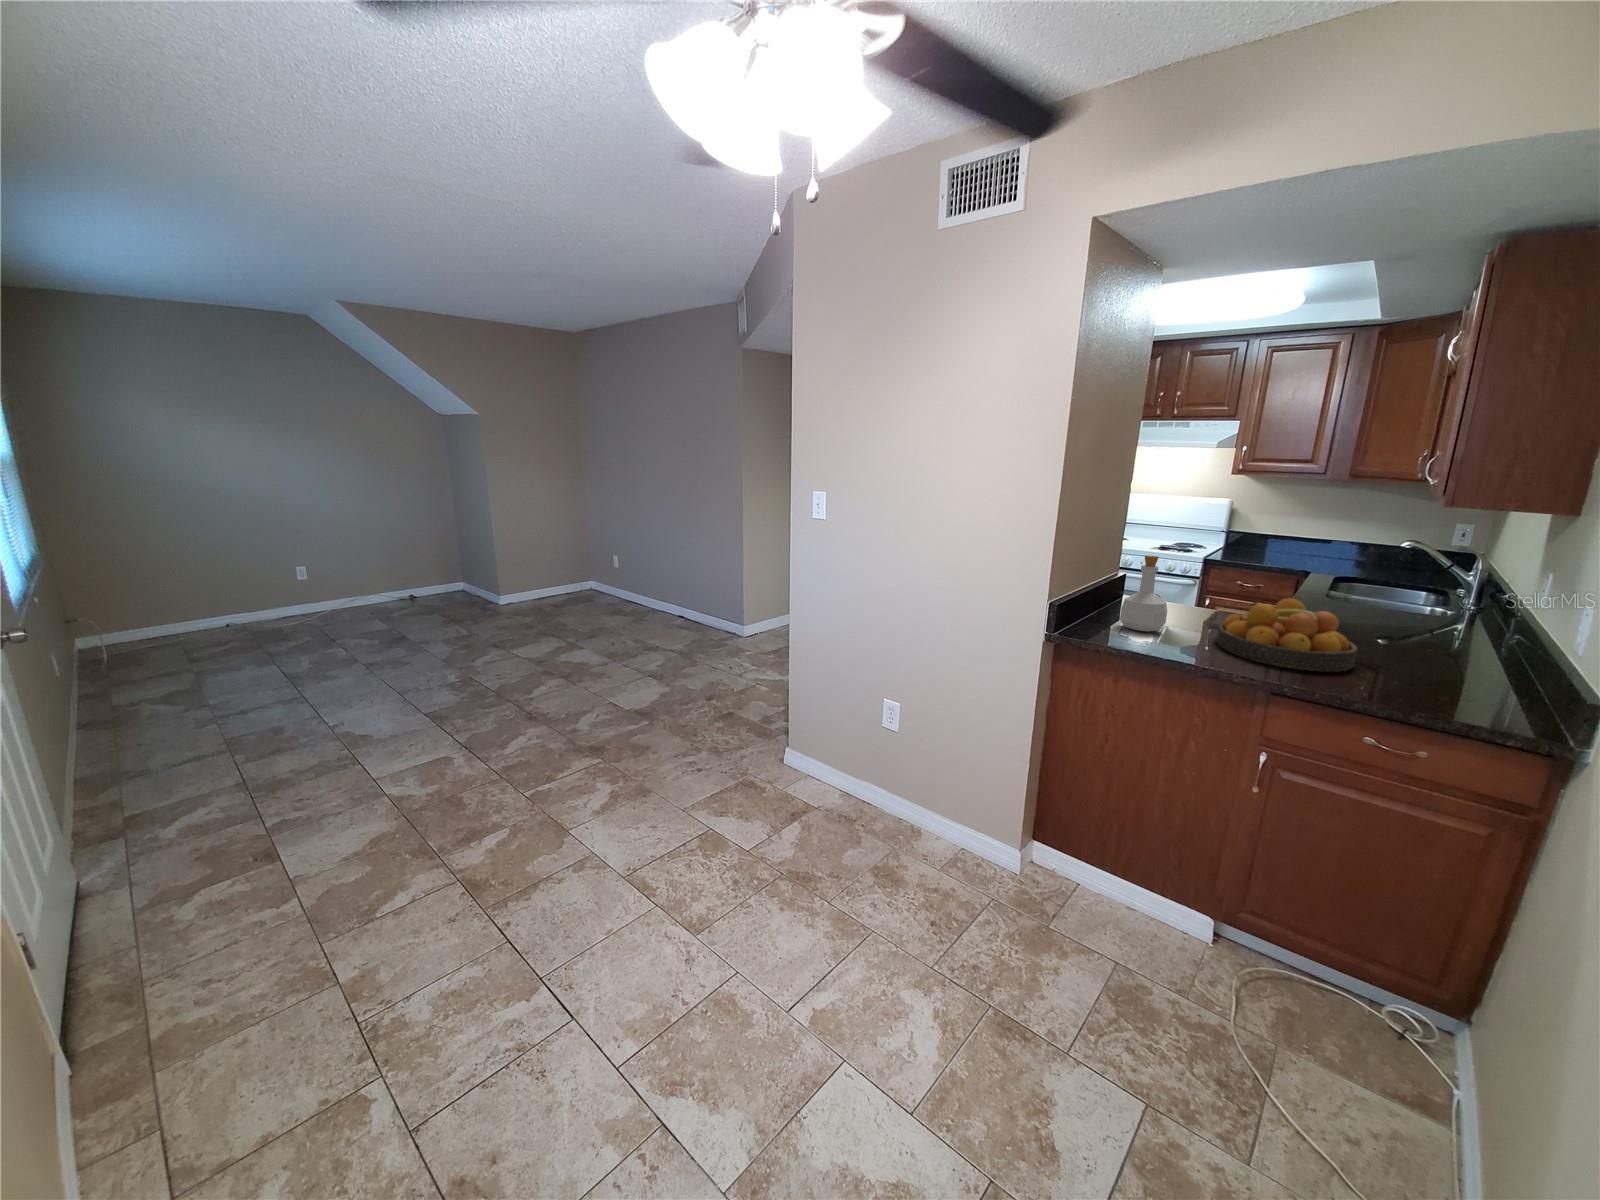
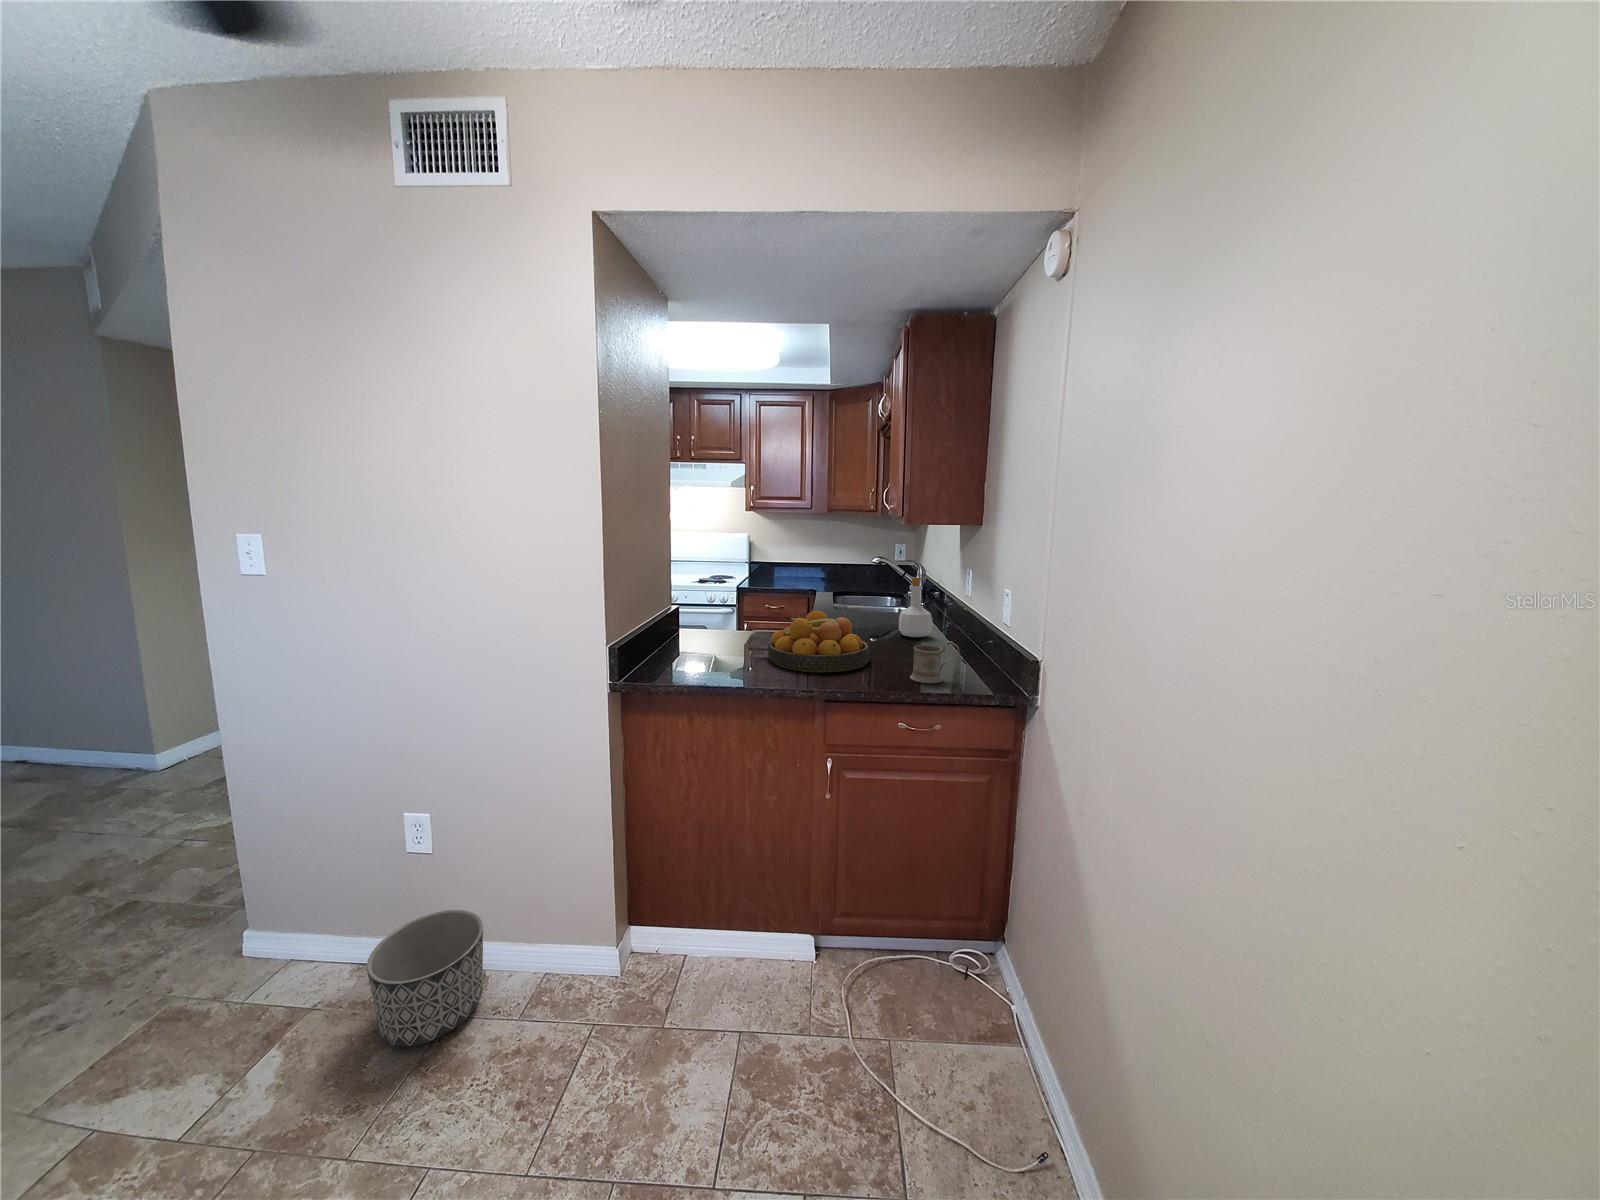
bottle: present [1120,555,1167,632] -> present [899,577,932,637]
mug: none [1406,660,1497,709] -> present [910,641,959,683]
planter: none [851,774,921,856] -> present [367,910,483,1047]

